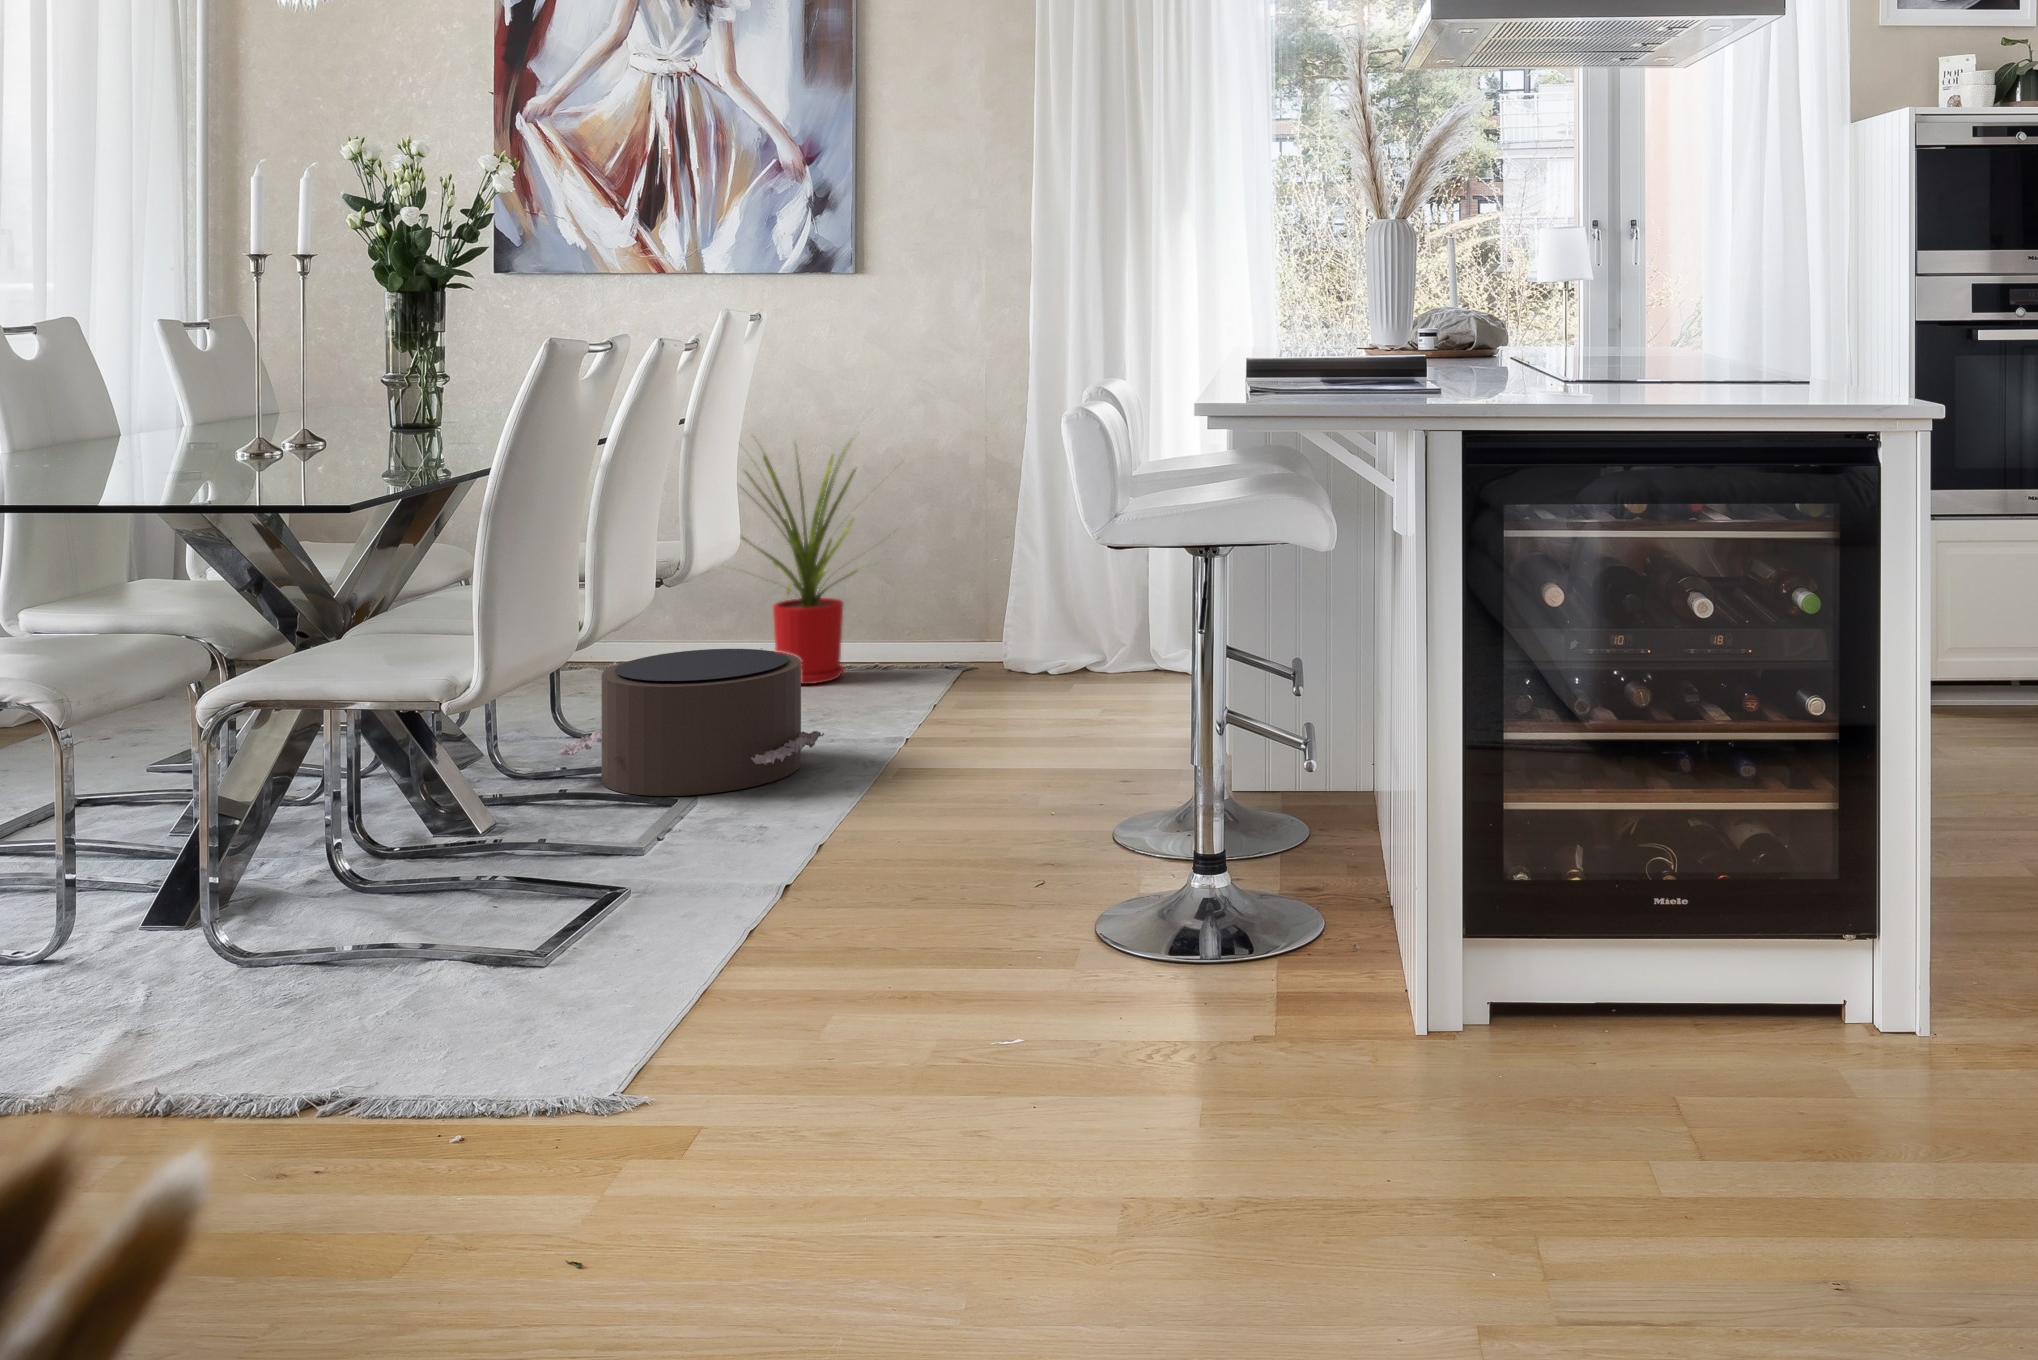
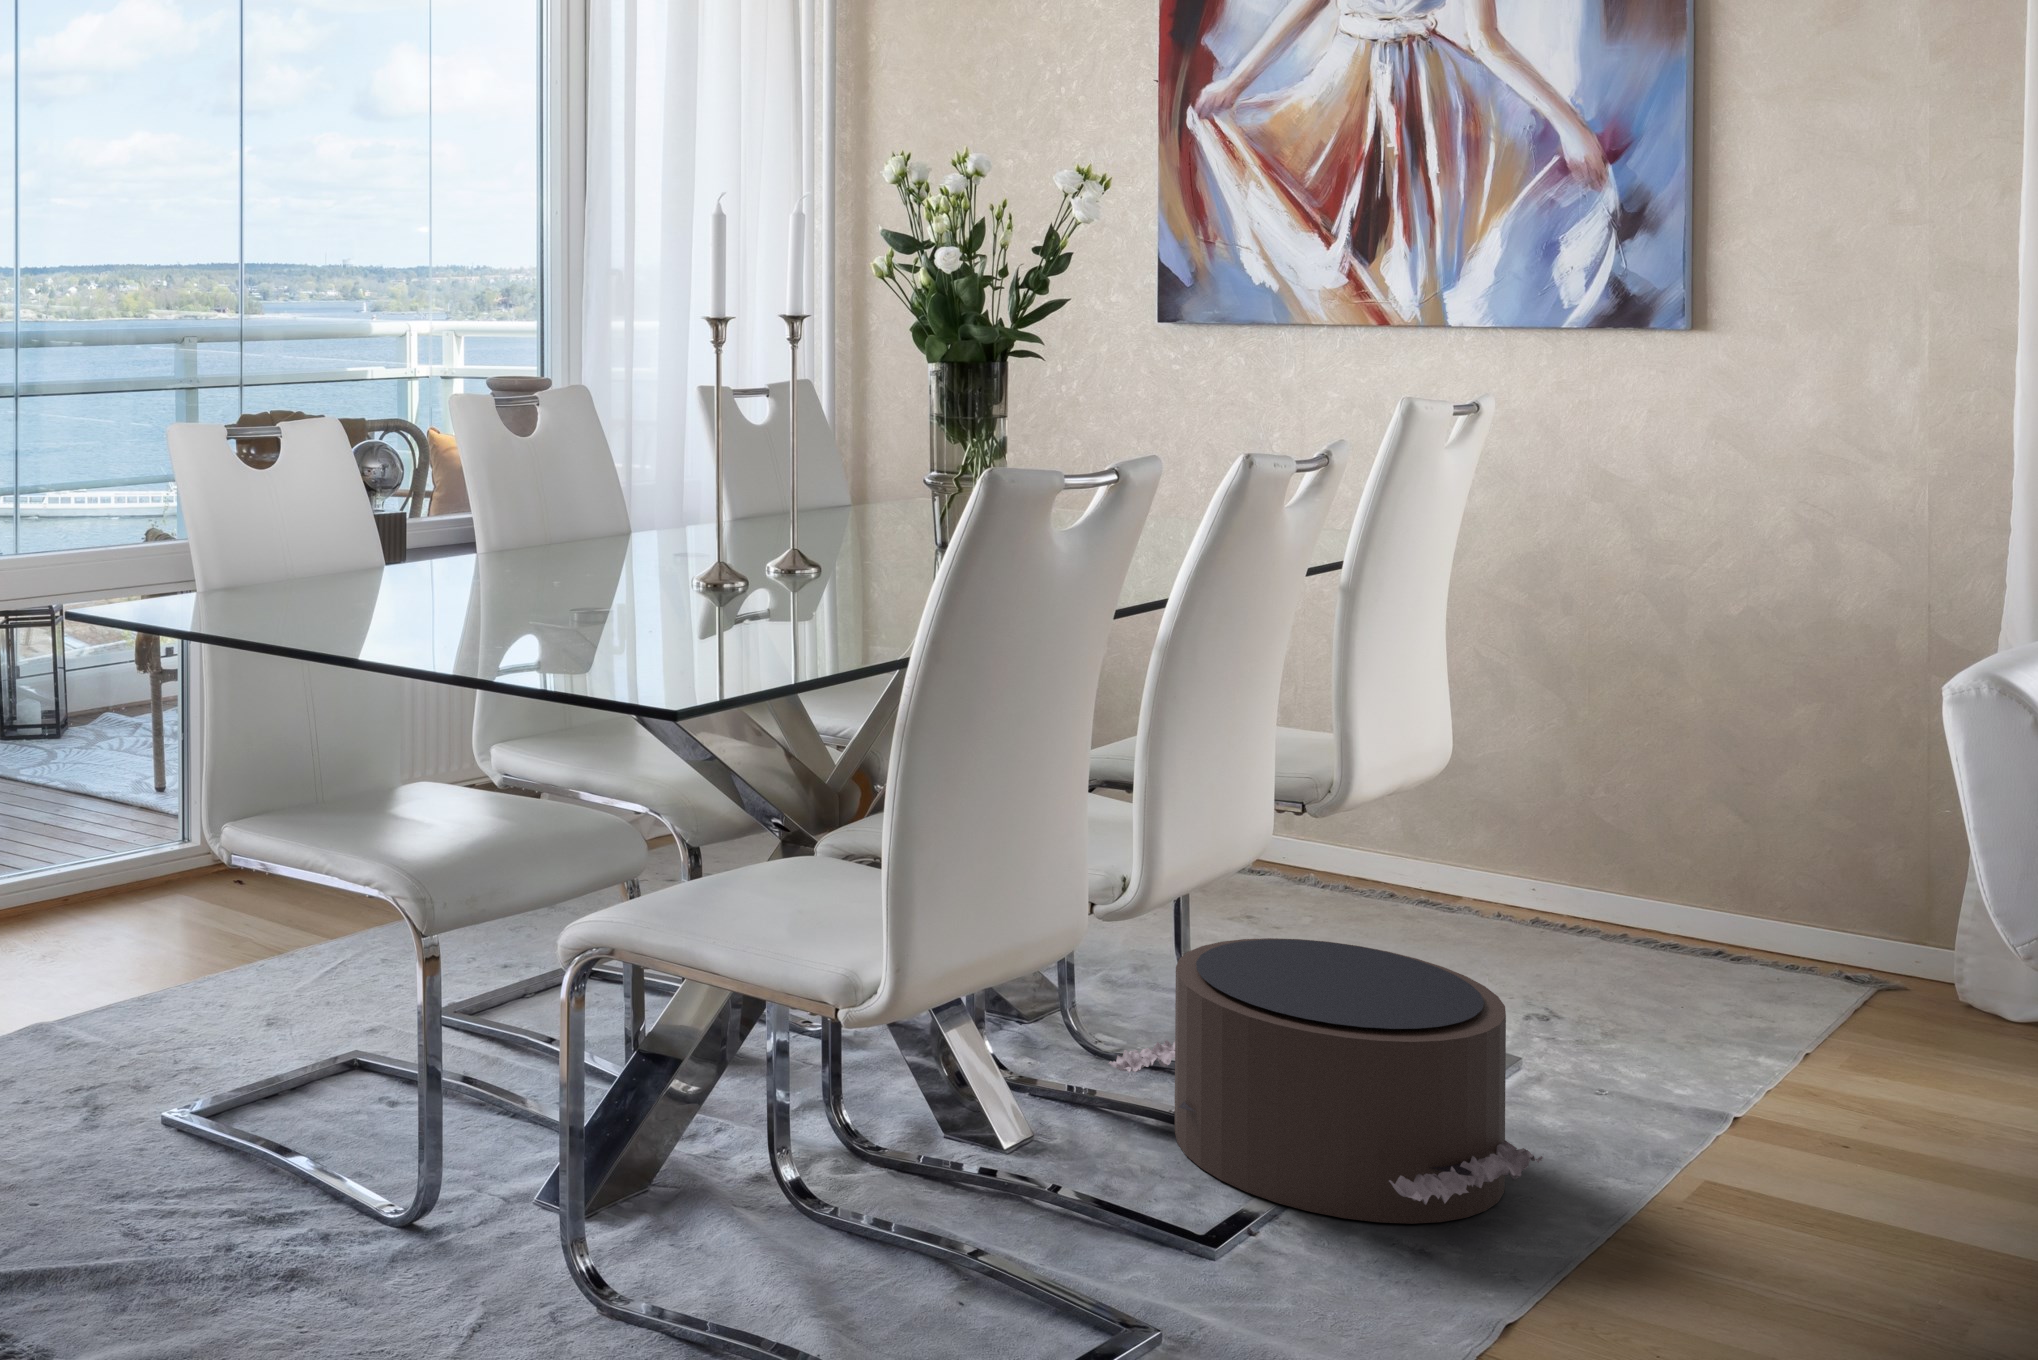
house plant: present [741,440,857,684] -> none [1421,582,1771,1006]

